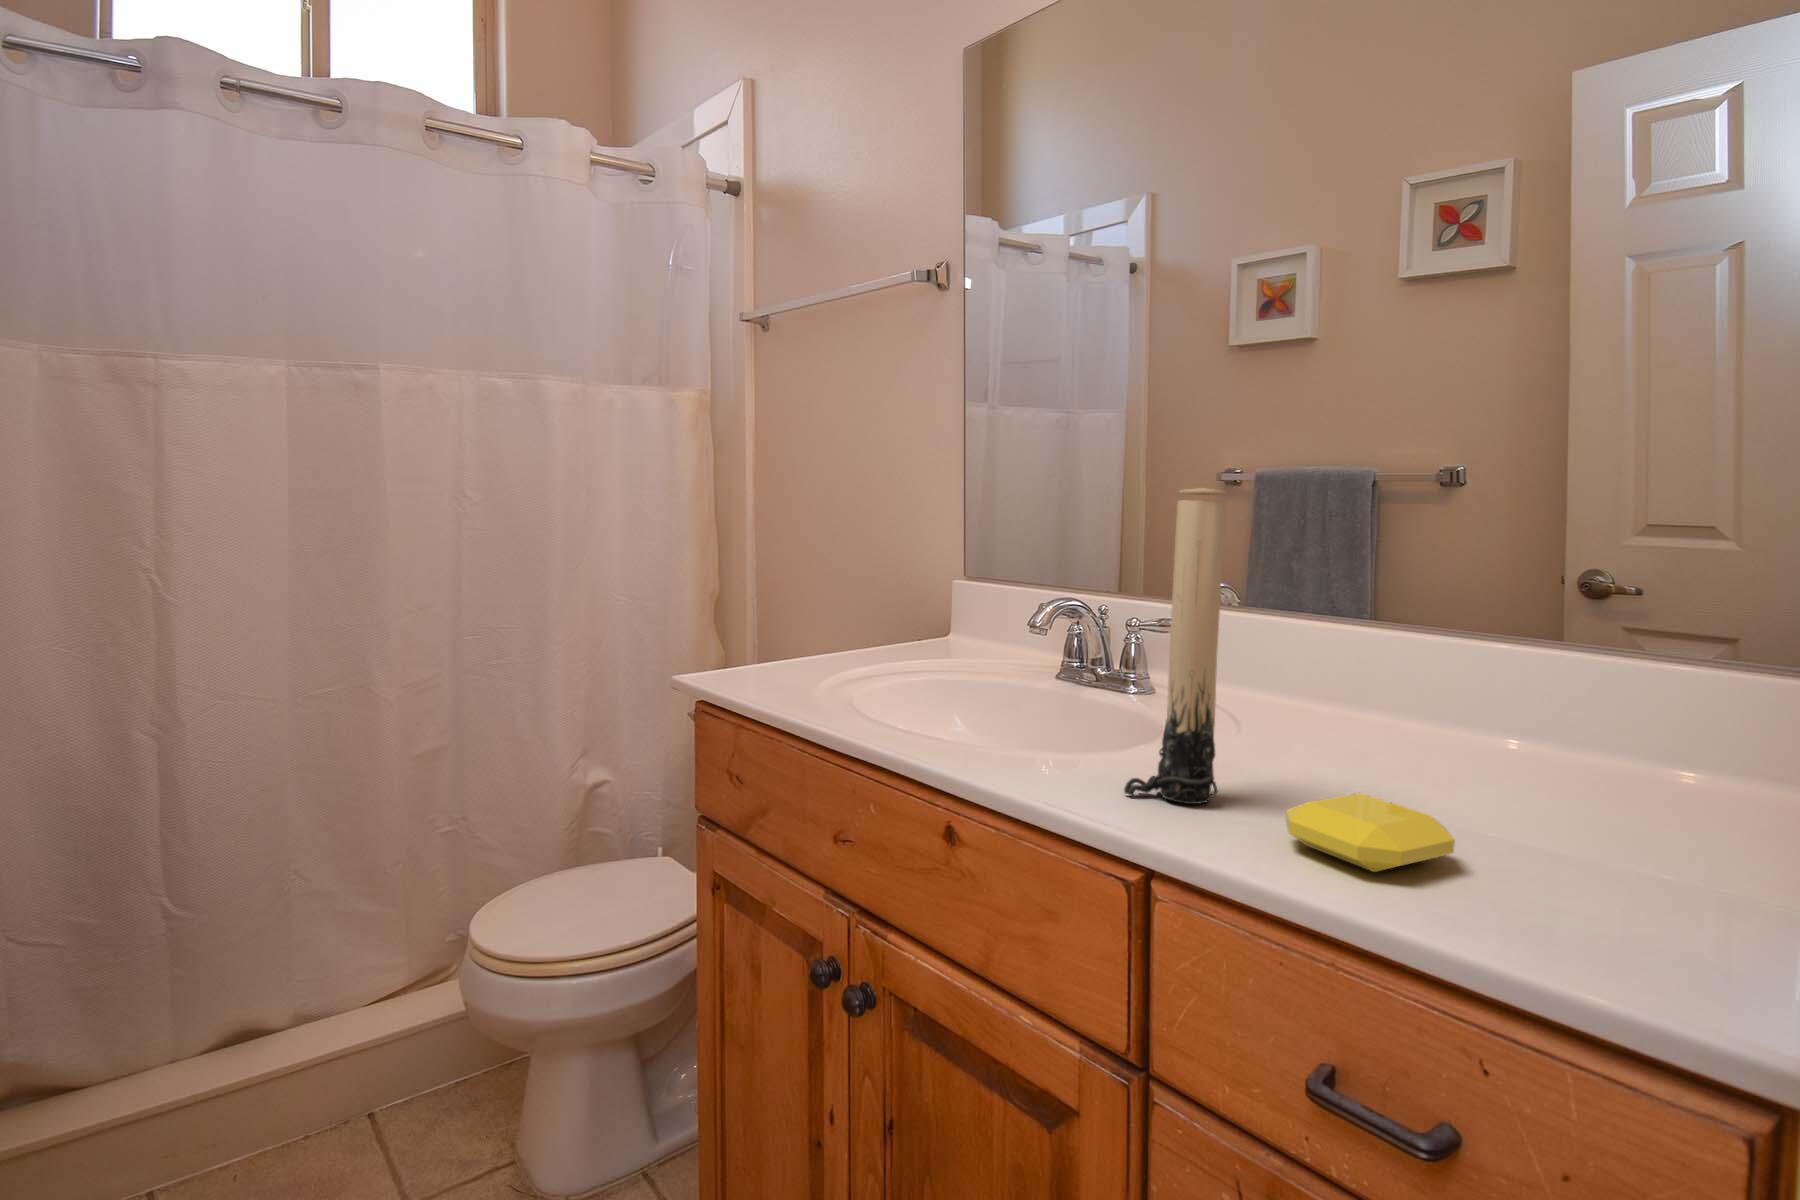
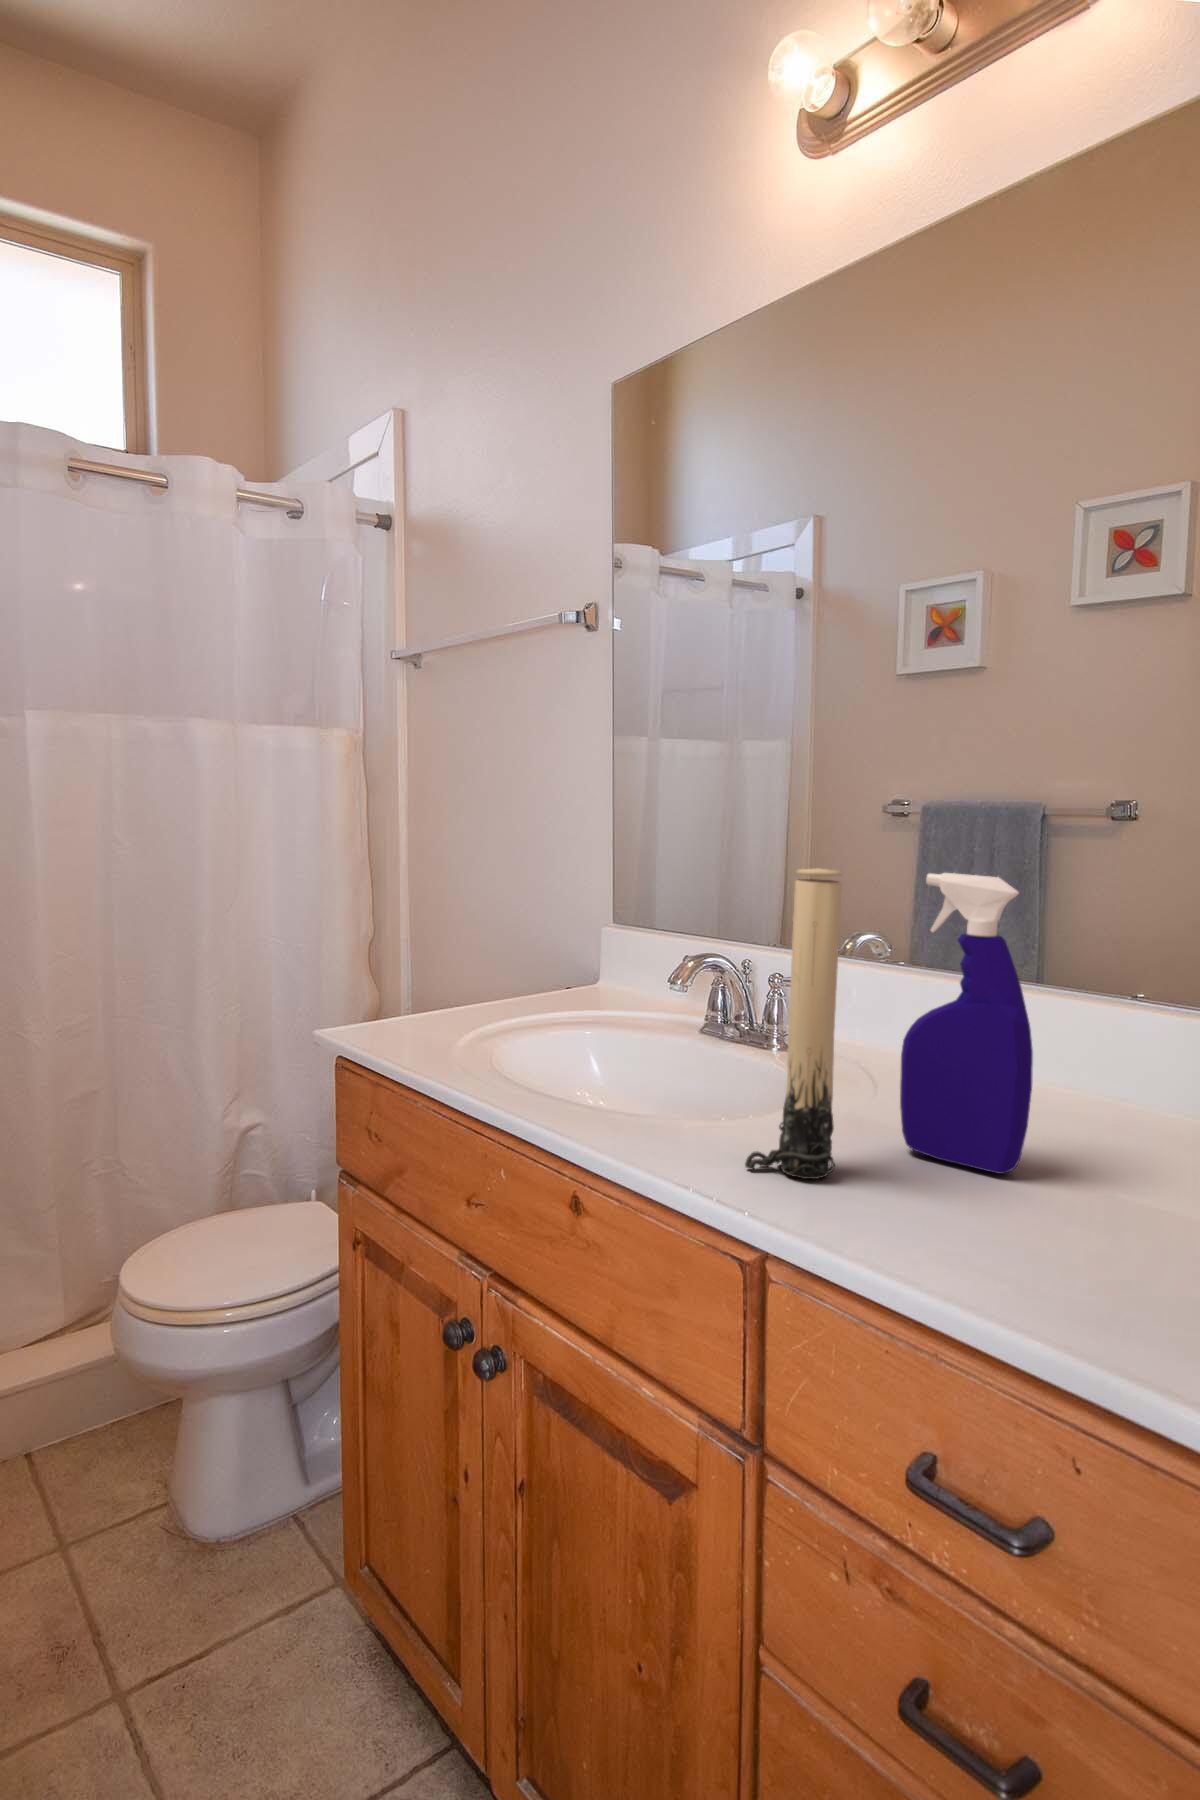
spray bottle: none [1279,496,1421,801] -> present [900,873,1033,1174]
soap bar: present [1286,793,1455,872] -> none [895,1173,1053,1258]

